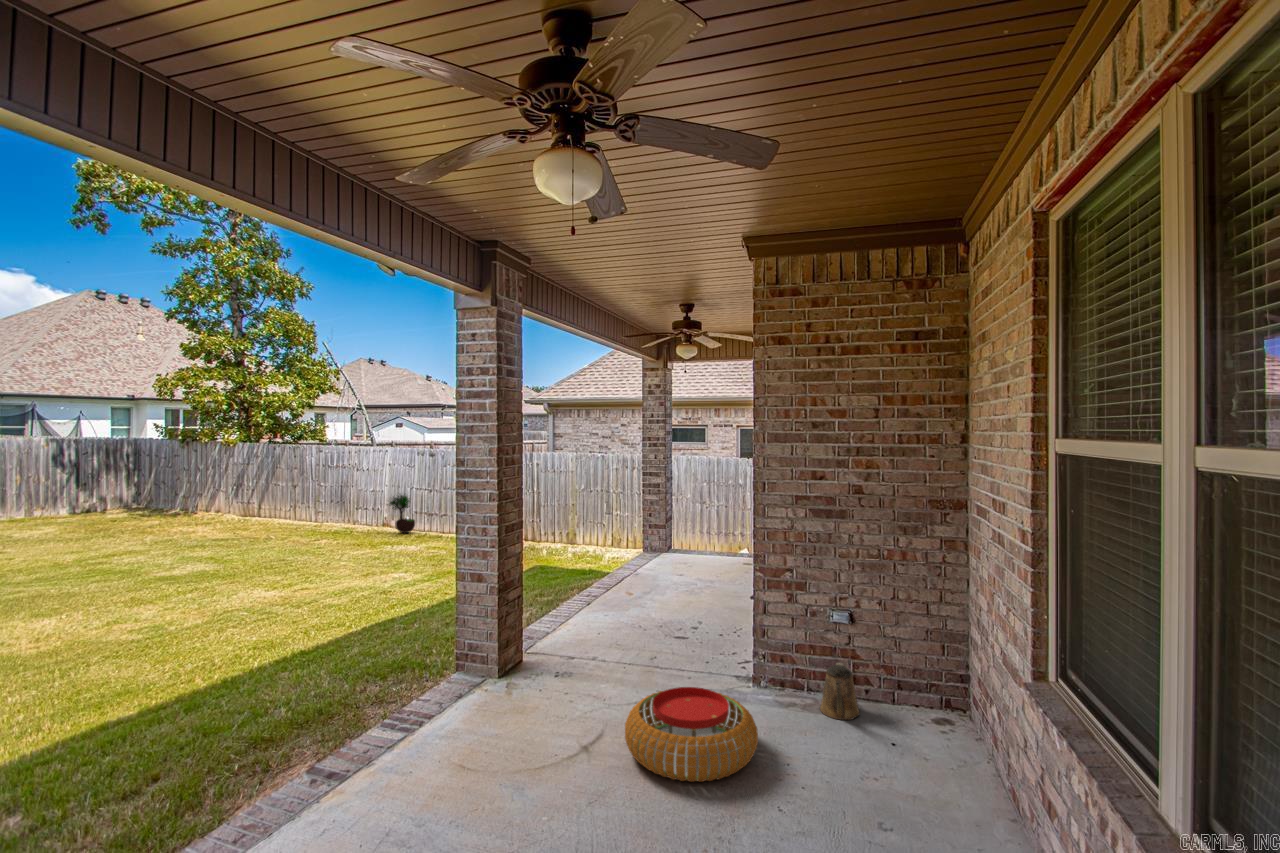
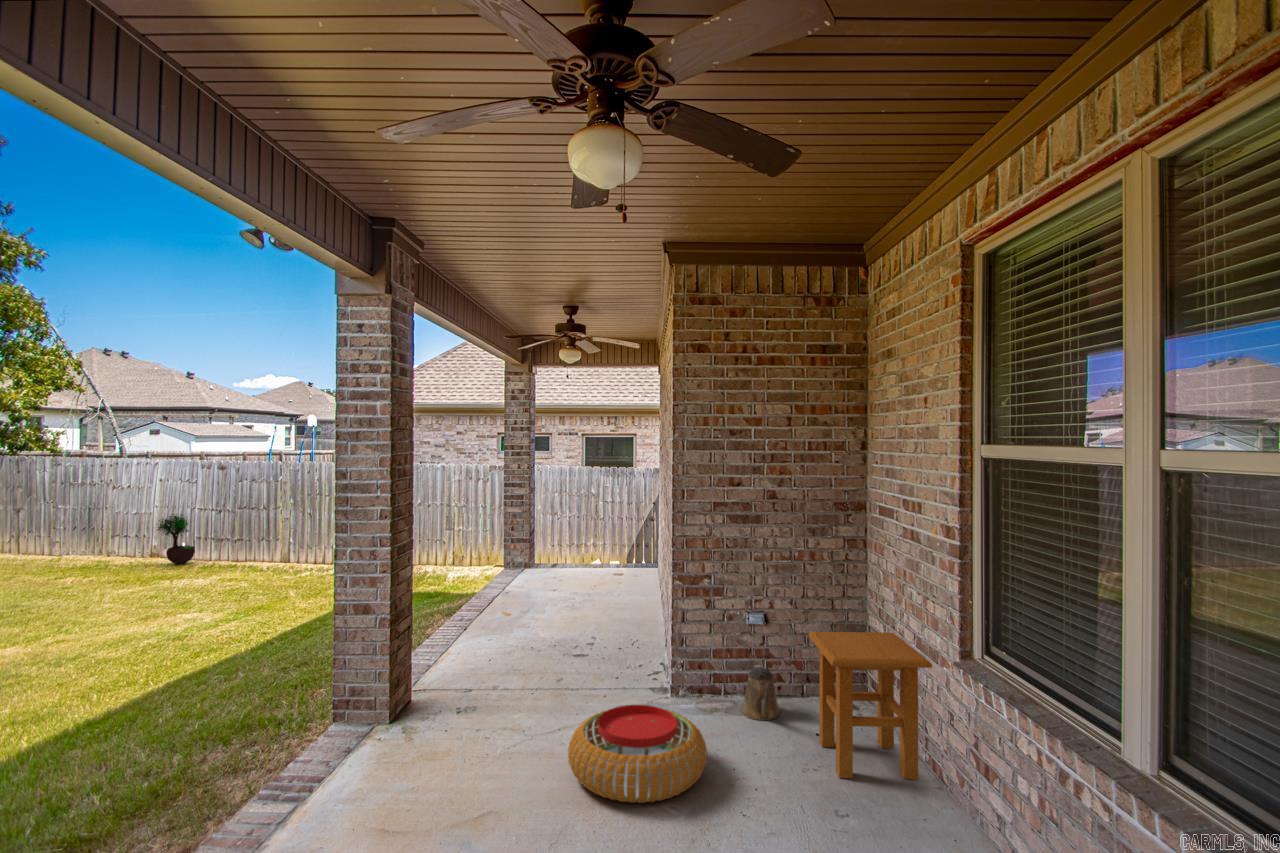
side table: none [881,634,1005,807] -> present [809,632,932,779]

